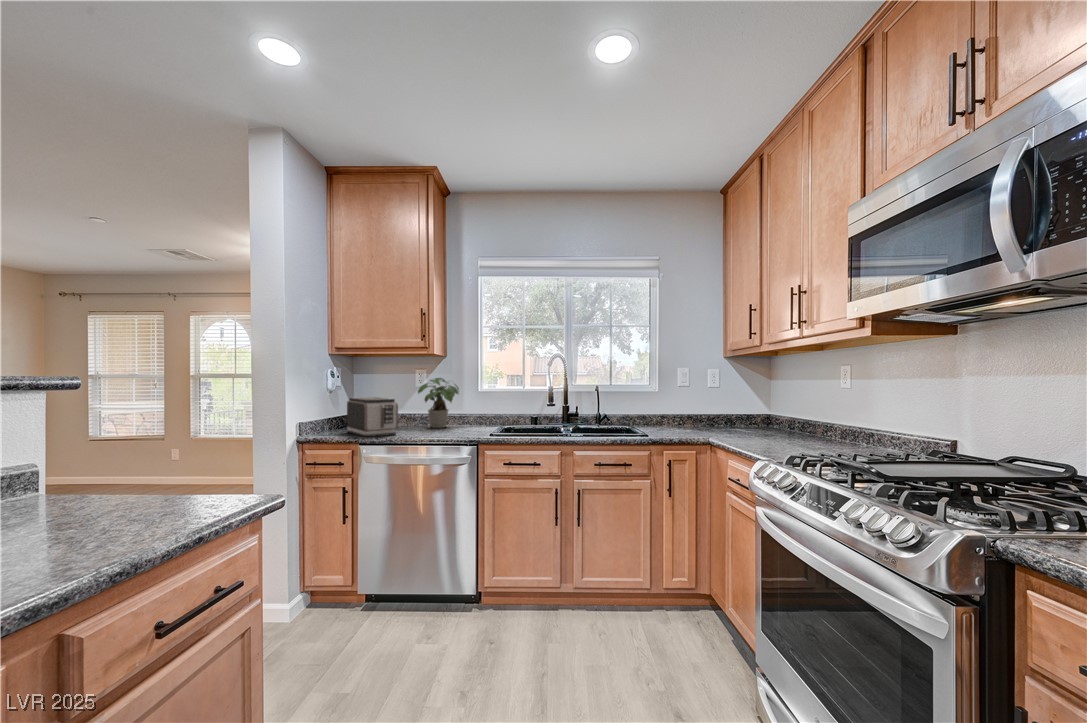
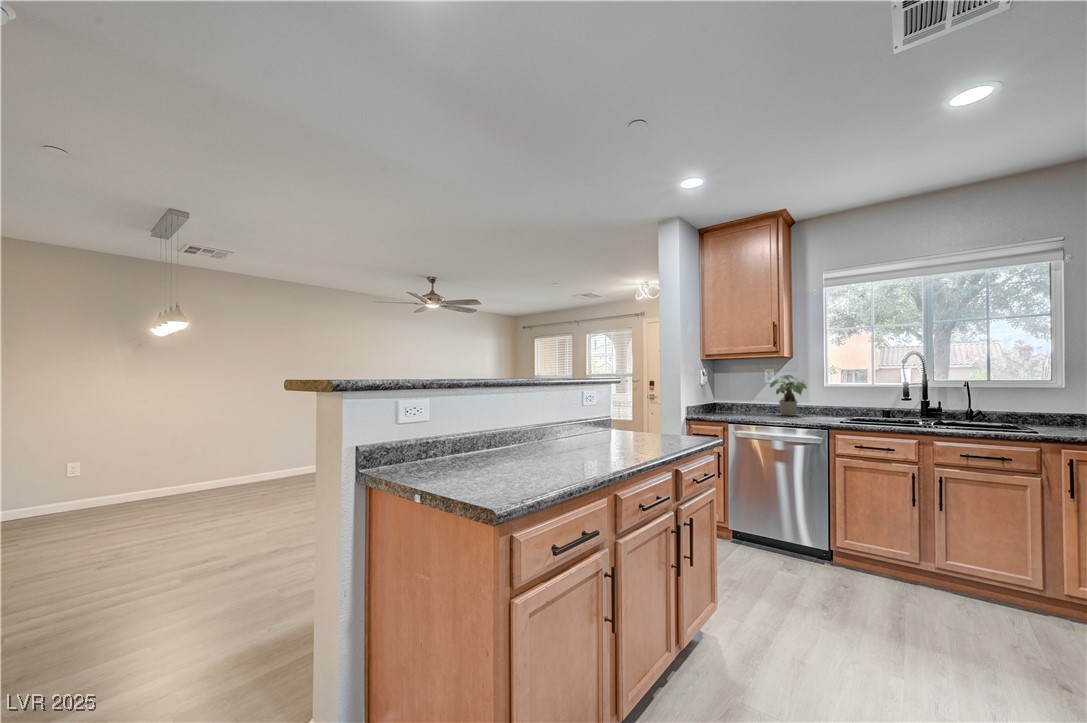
toaster: present [347,397,398,437] -> none [715,390,756,418]

